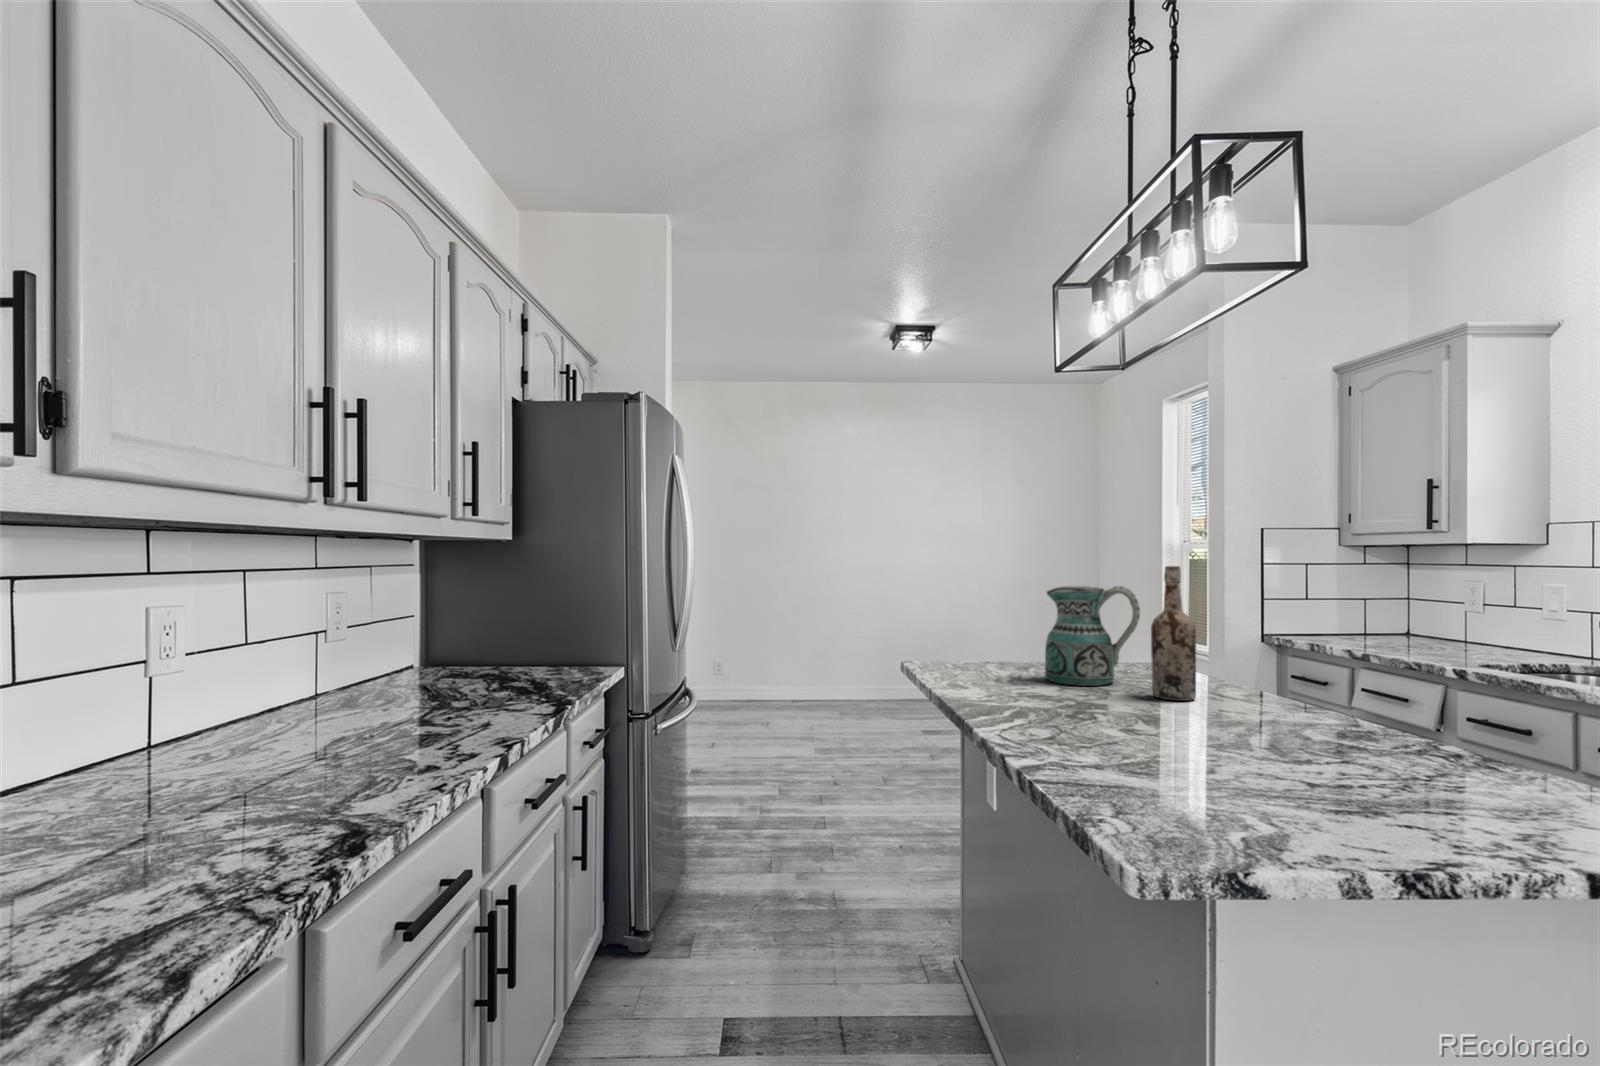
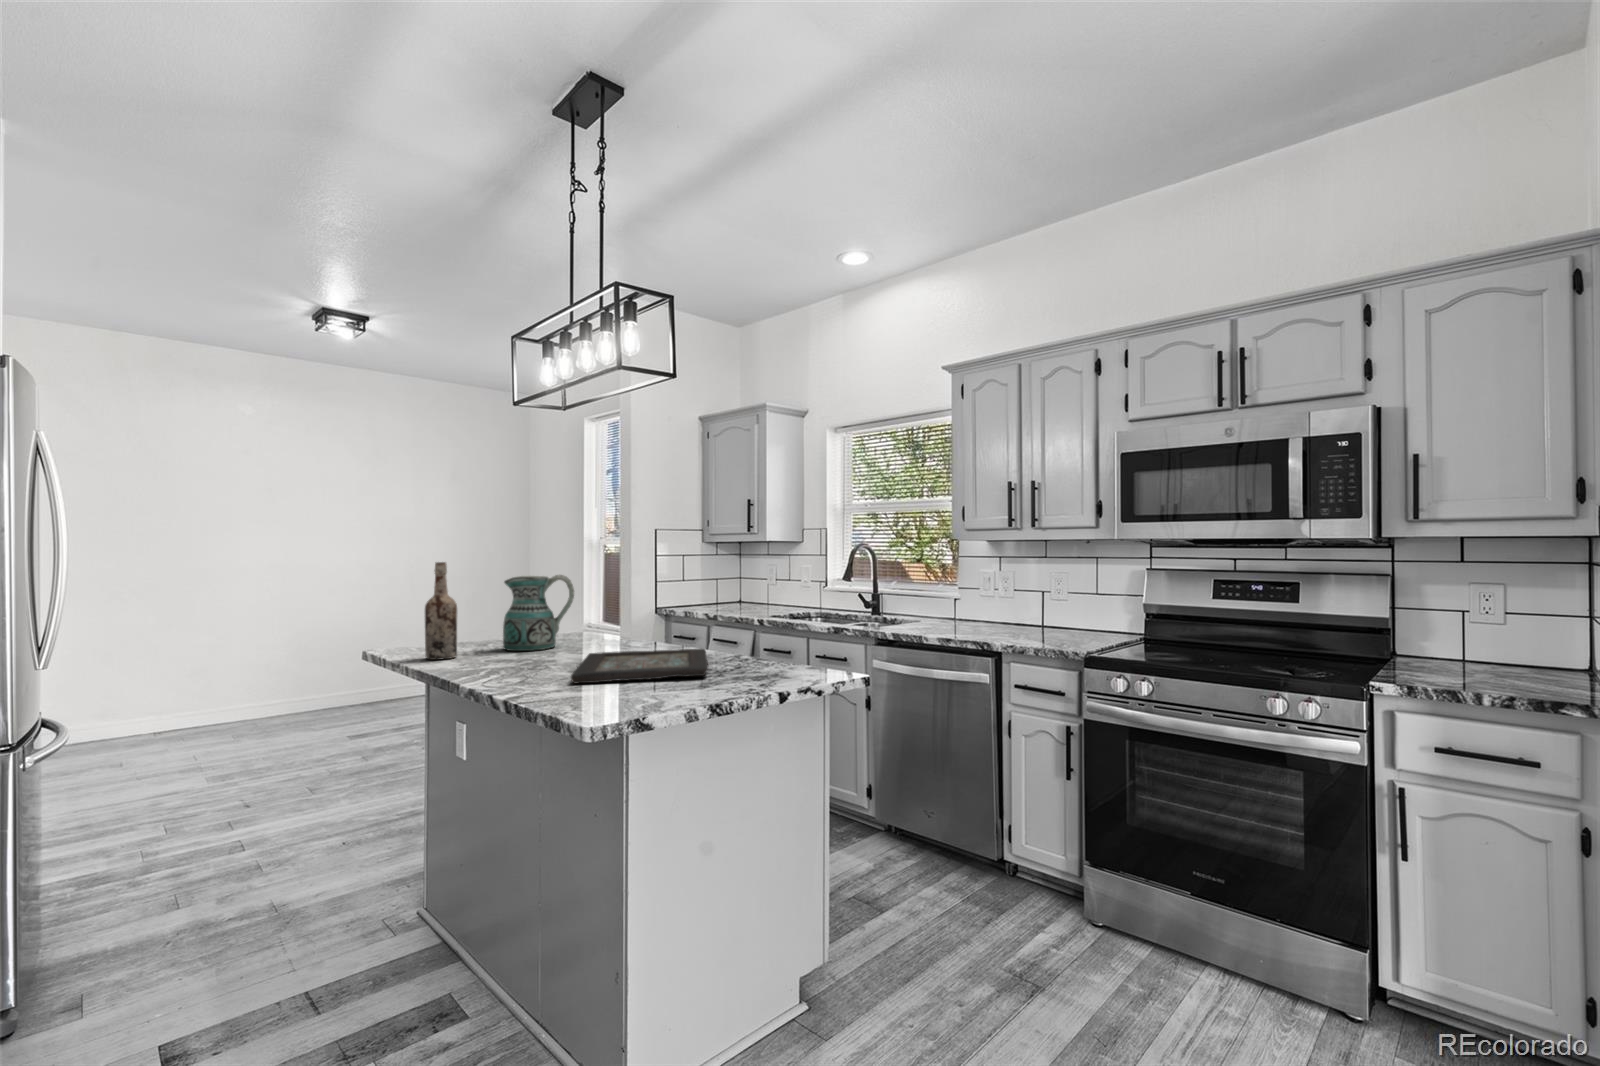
wine bottle: present [1151,566,1196,701] -> present [425,562,457,660]
decorative tray: none [1122,704,1380,784] -> present [571,649,709,683]

